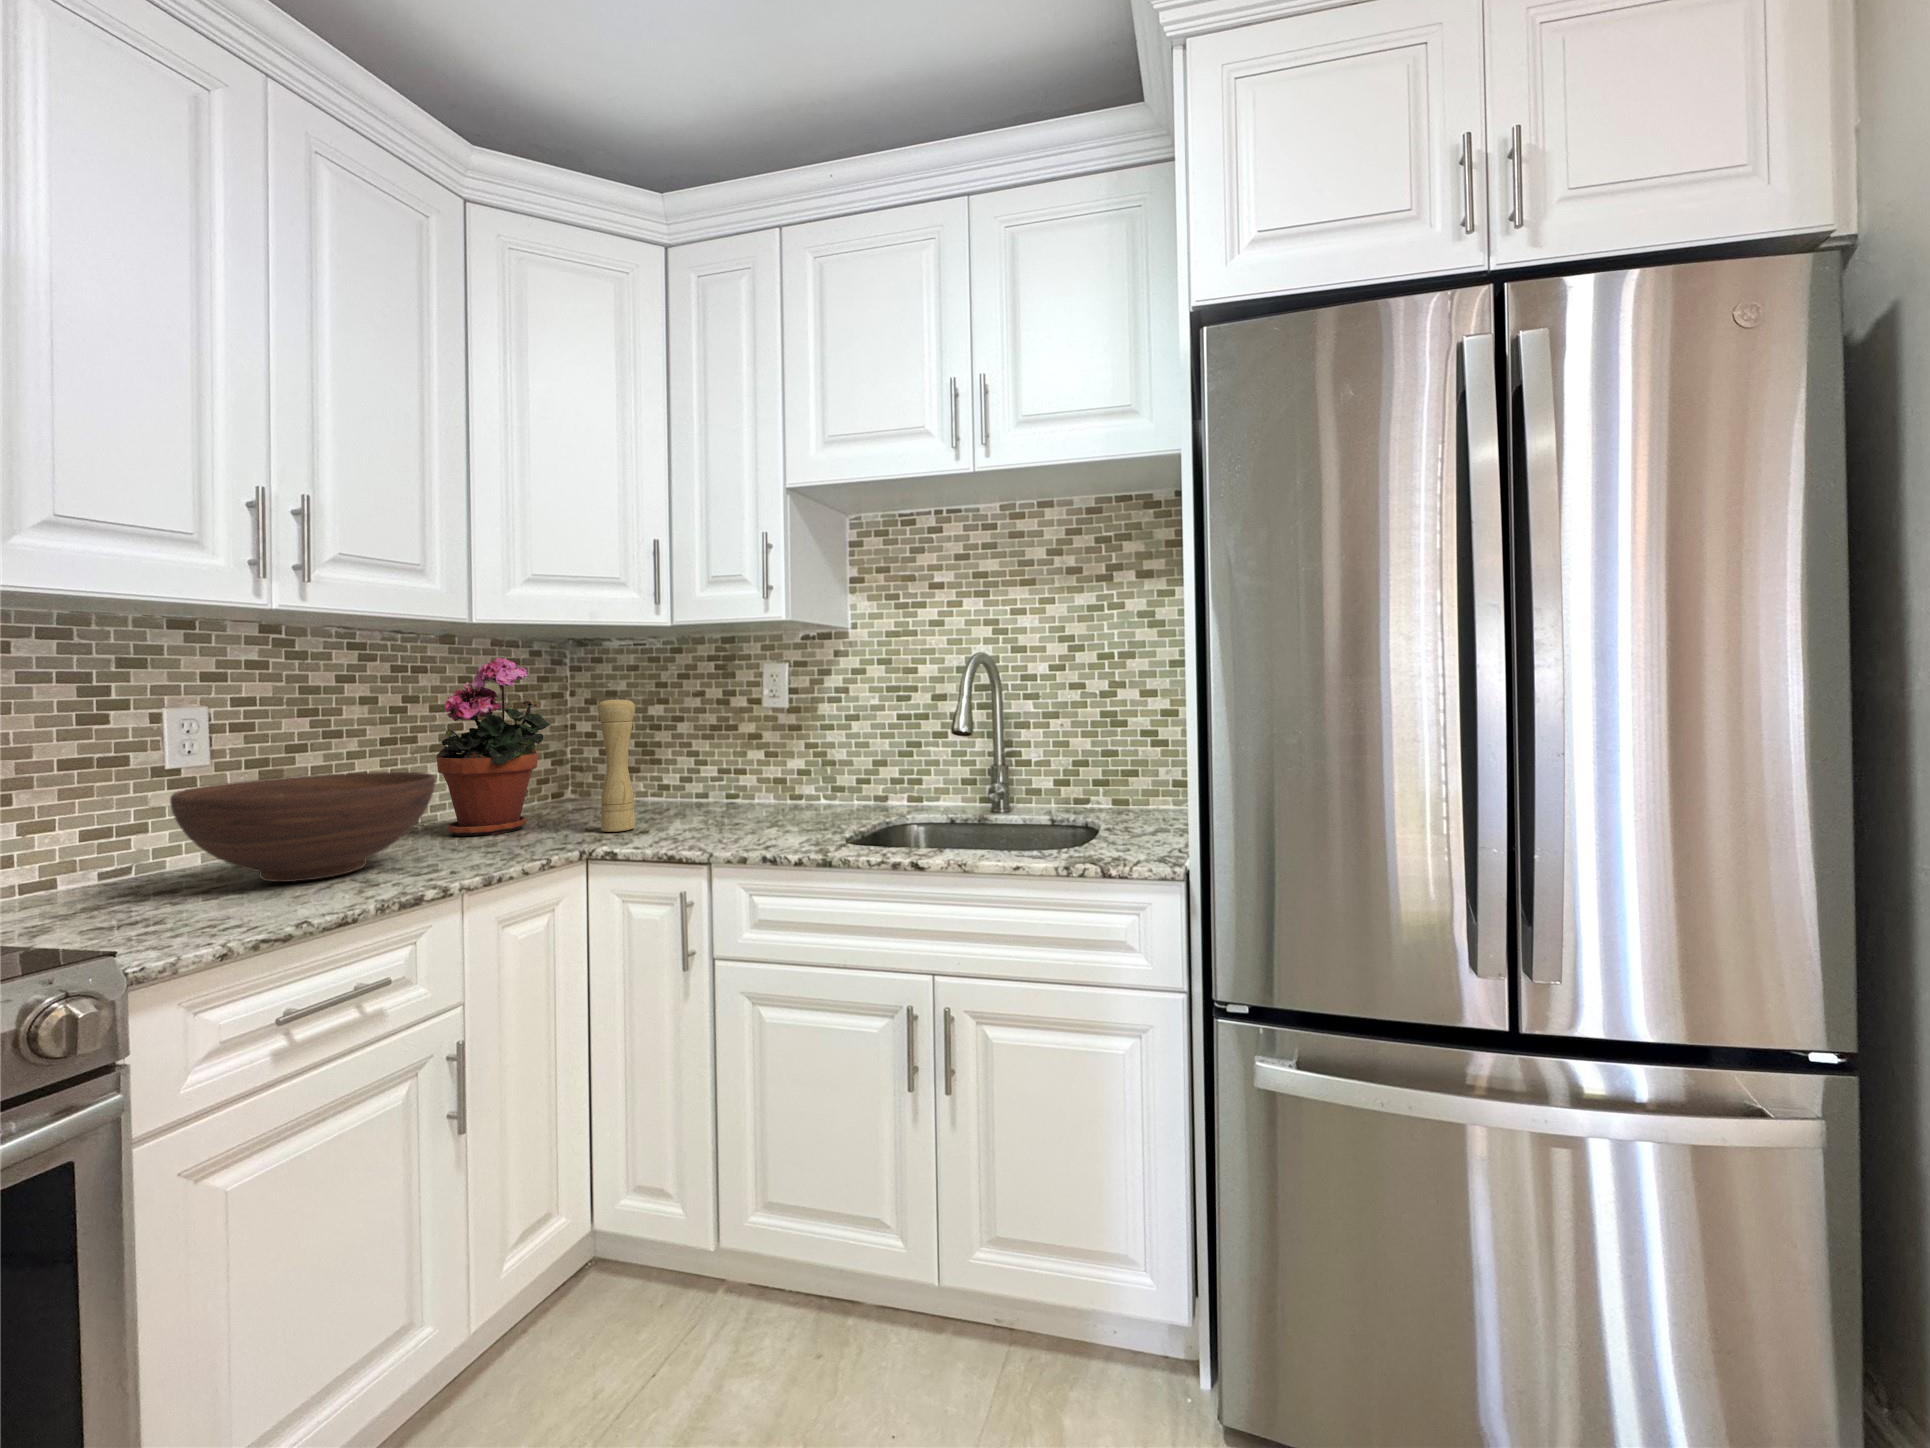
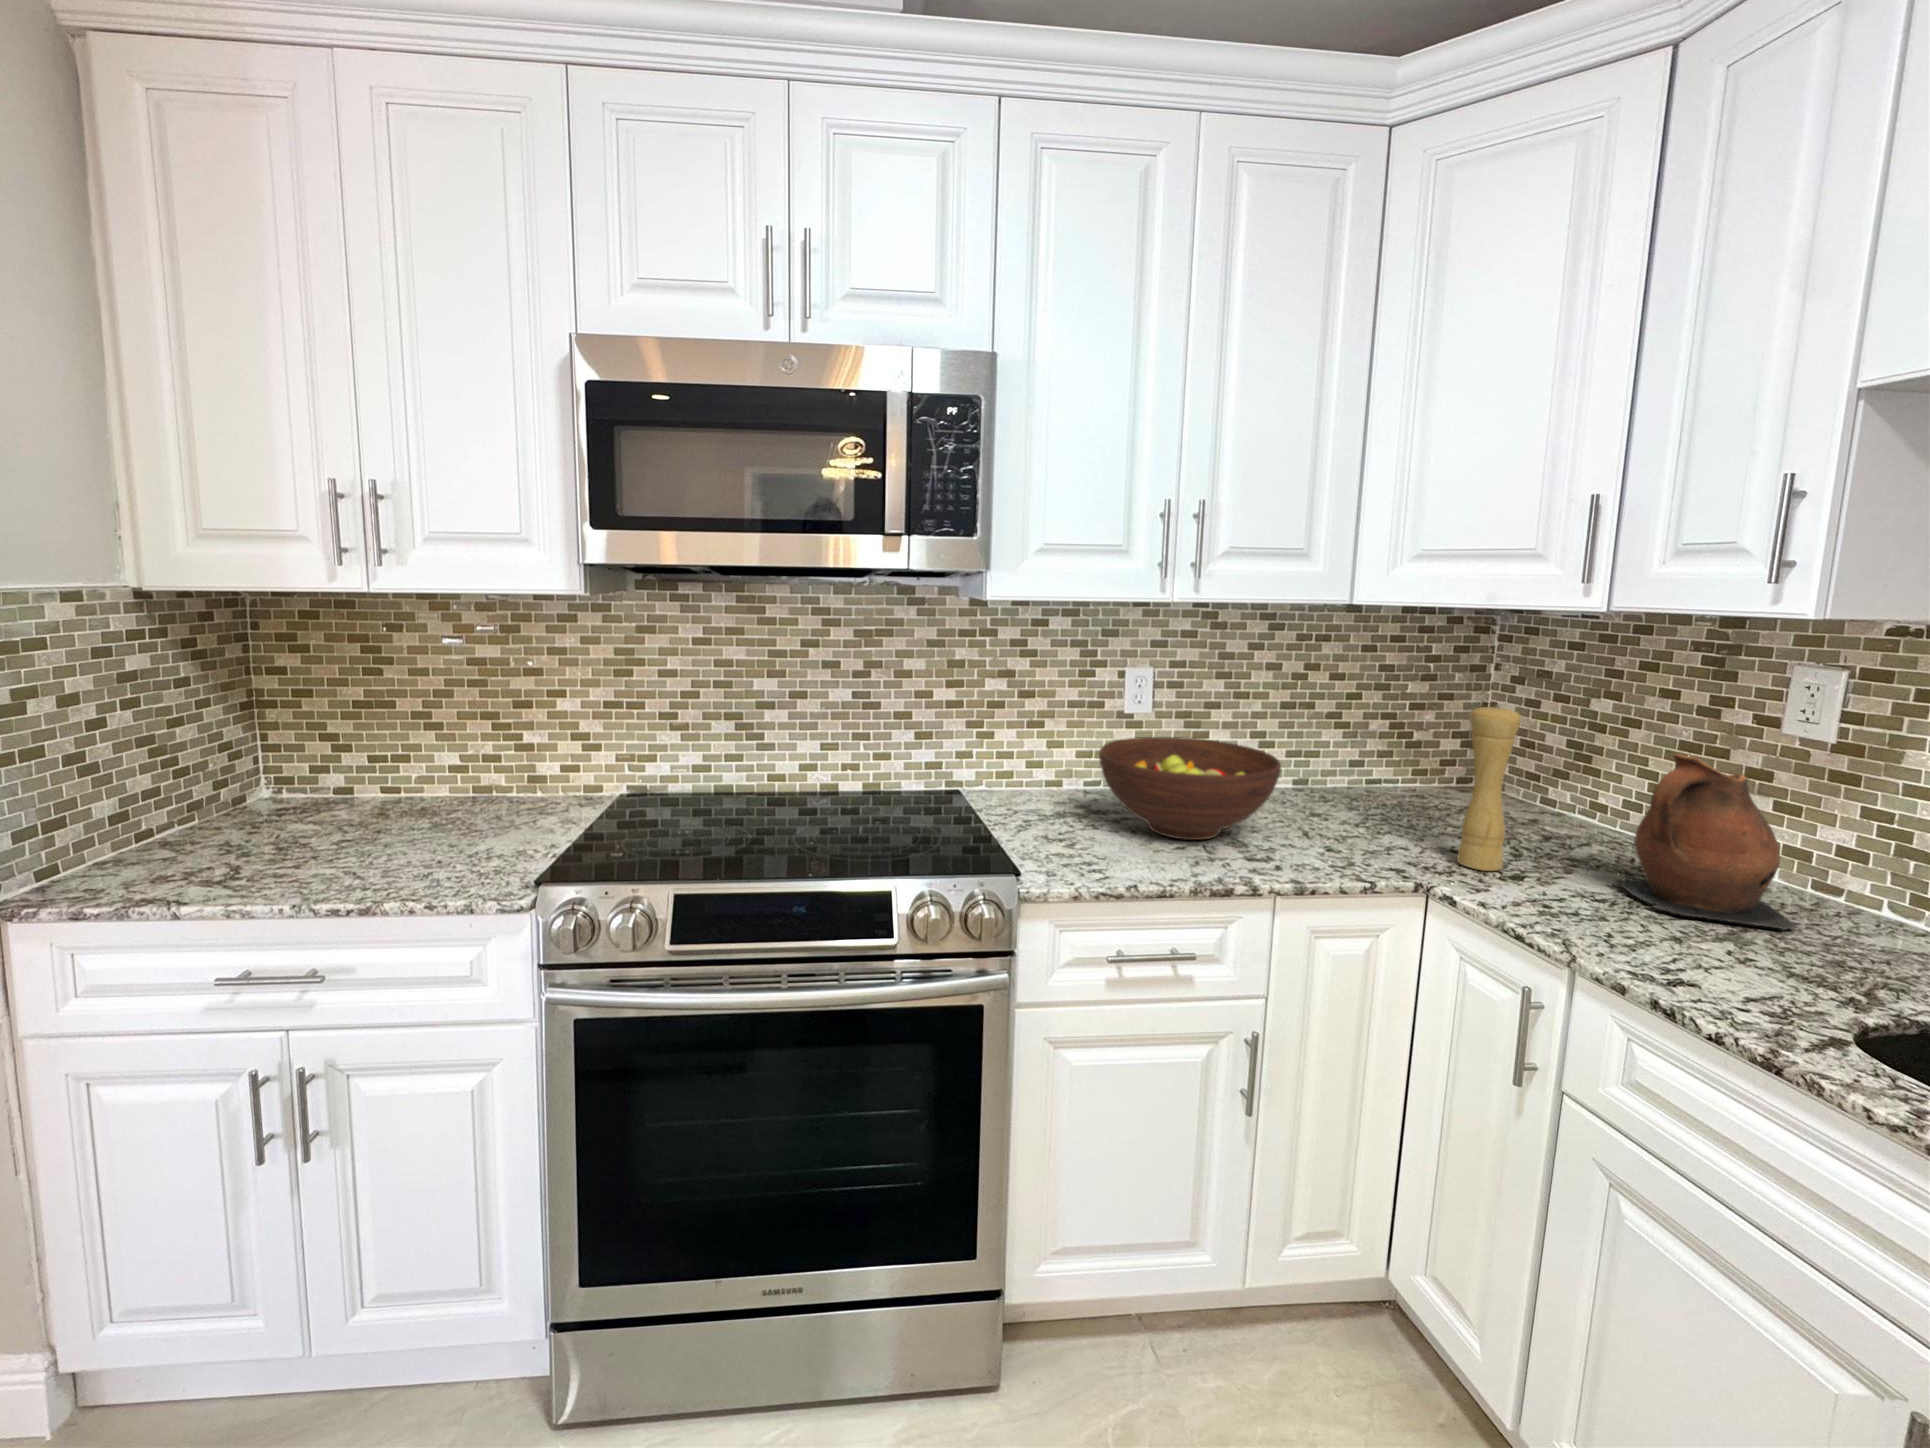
potted plant: present [436,658,550,836] -> none [1314,637,1435,827]
ceramic pitcher: none [704,715,804,820] -> present [1621,754,1797,931]

